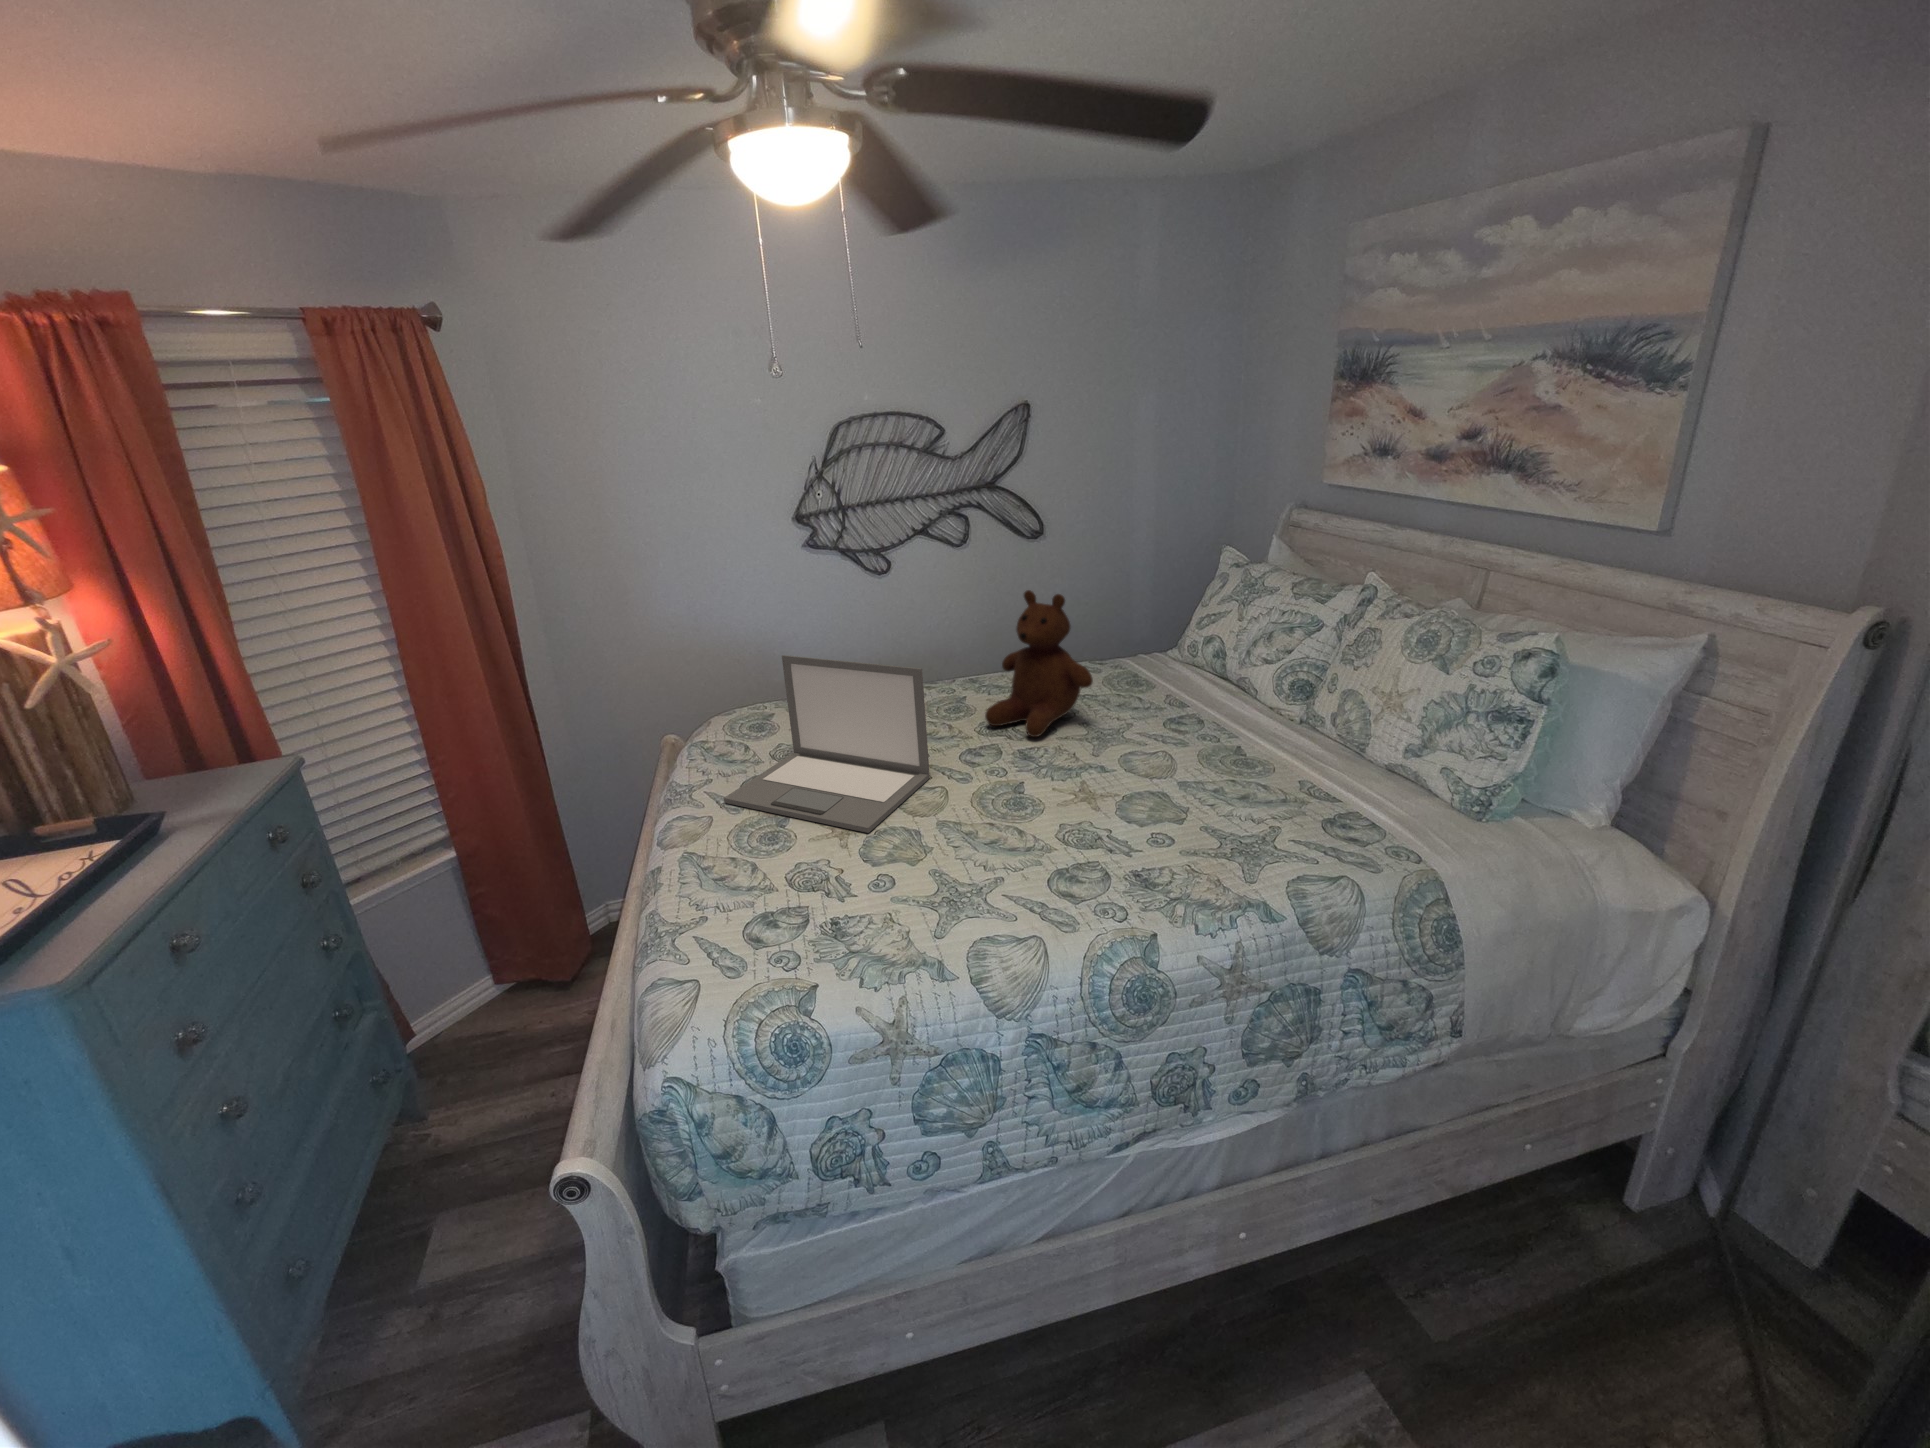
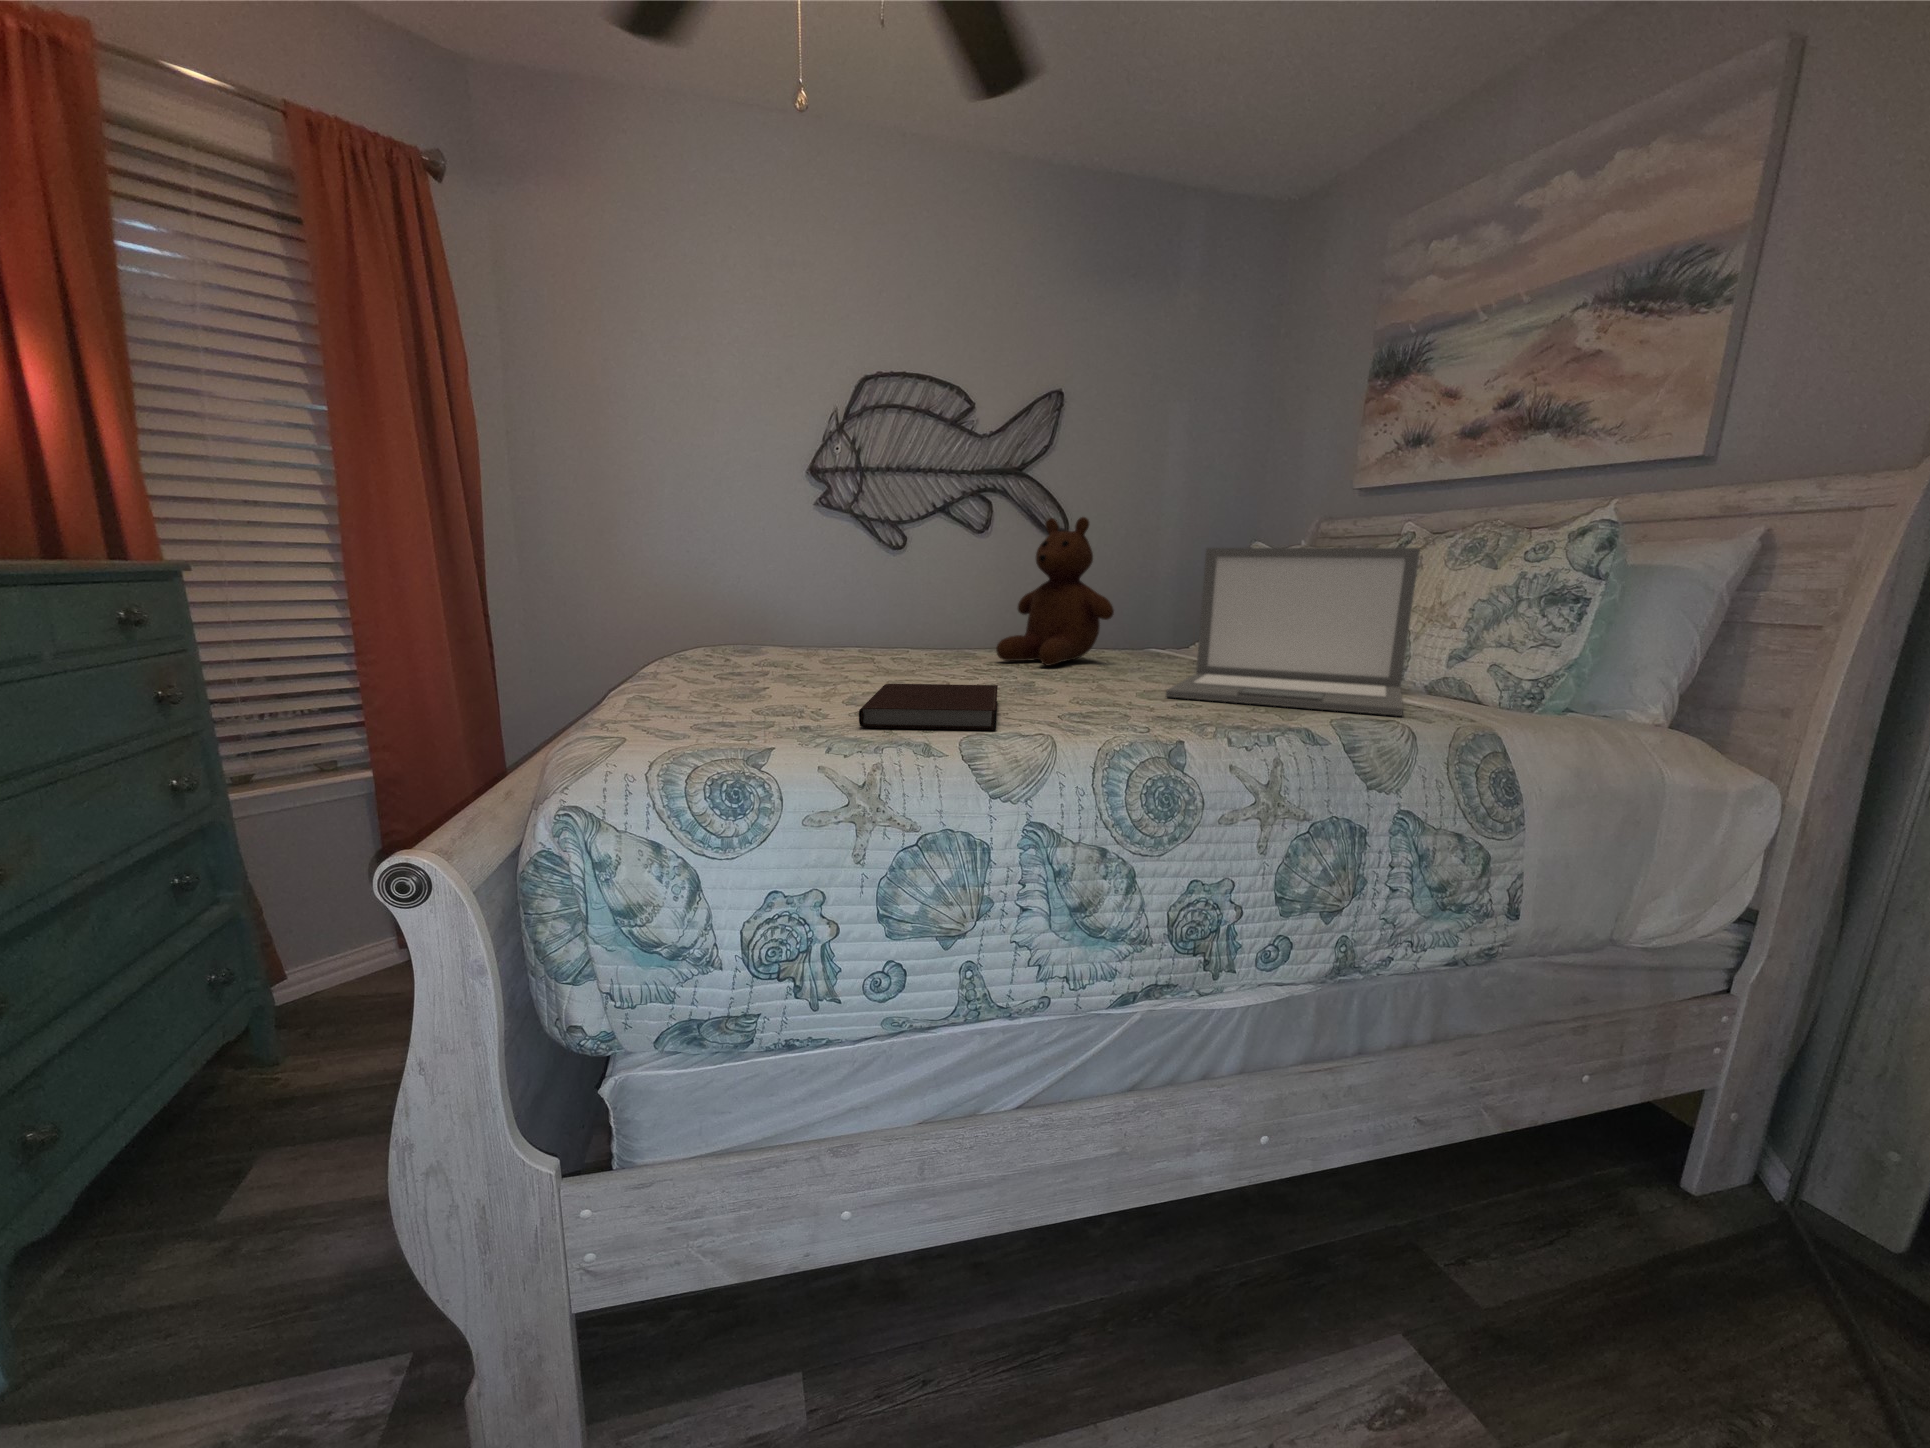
laptop: present [724,655,930,833] -> present [1166,548,1420,716]
notebook: none [880,823,996,909] -> present [859,684,998,730]

